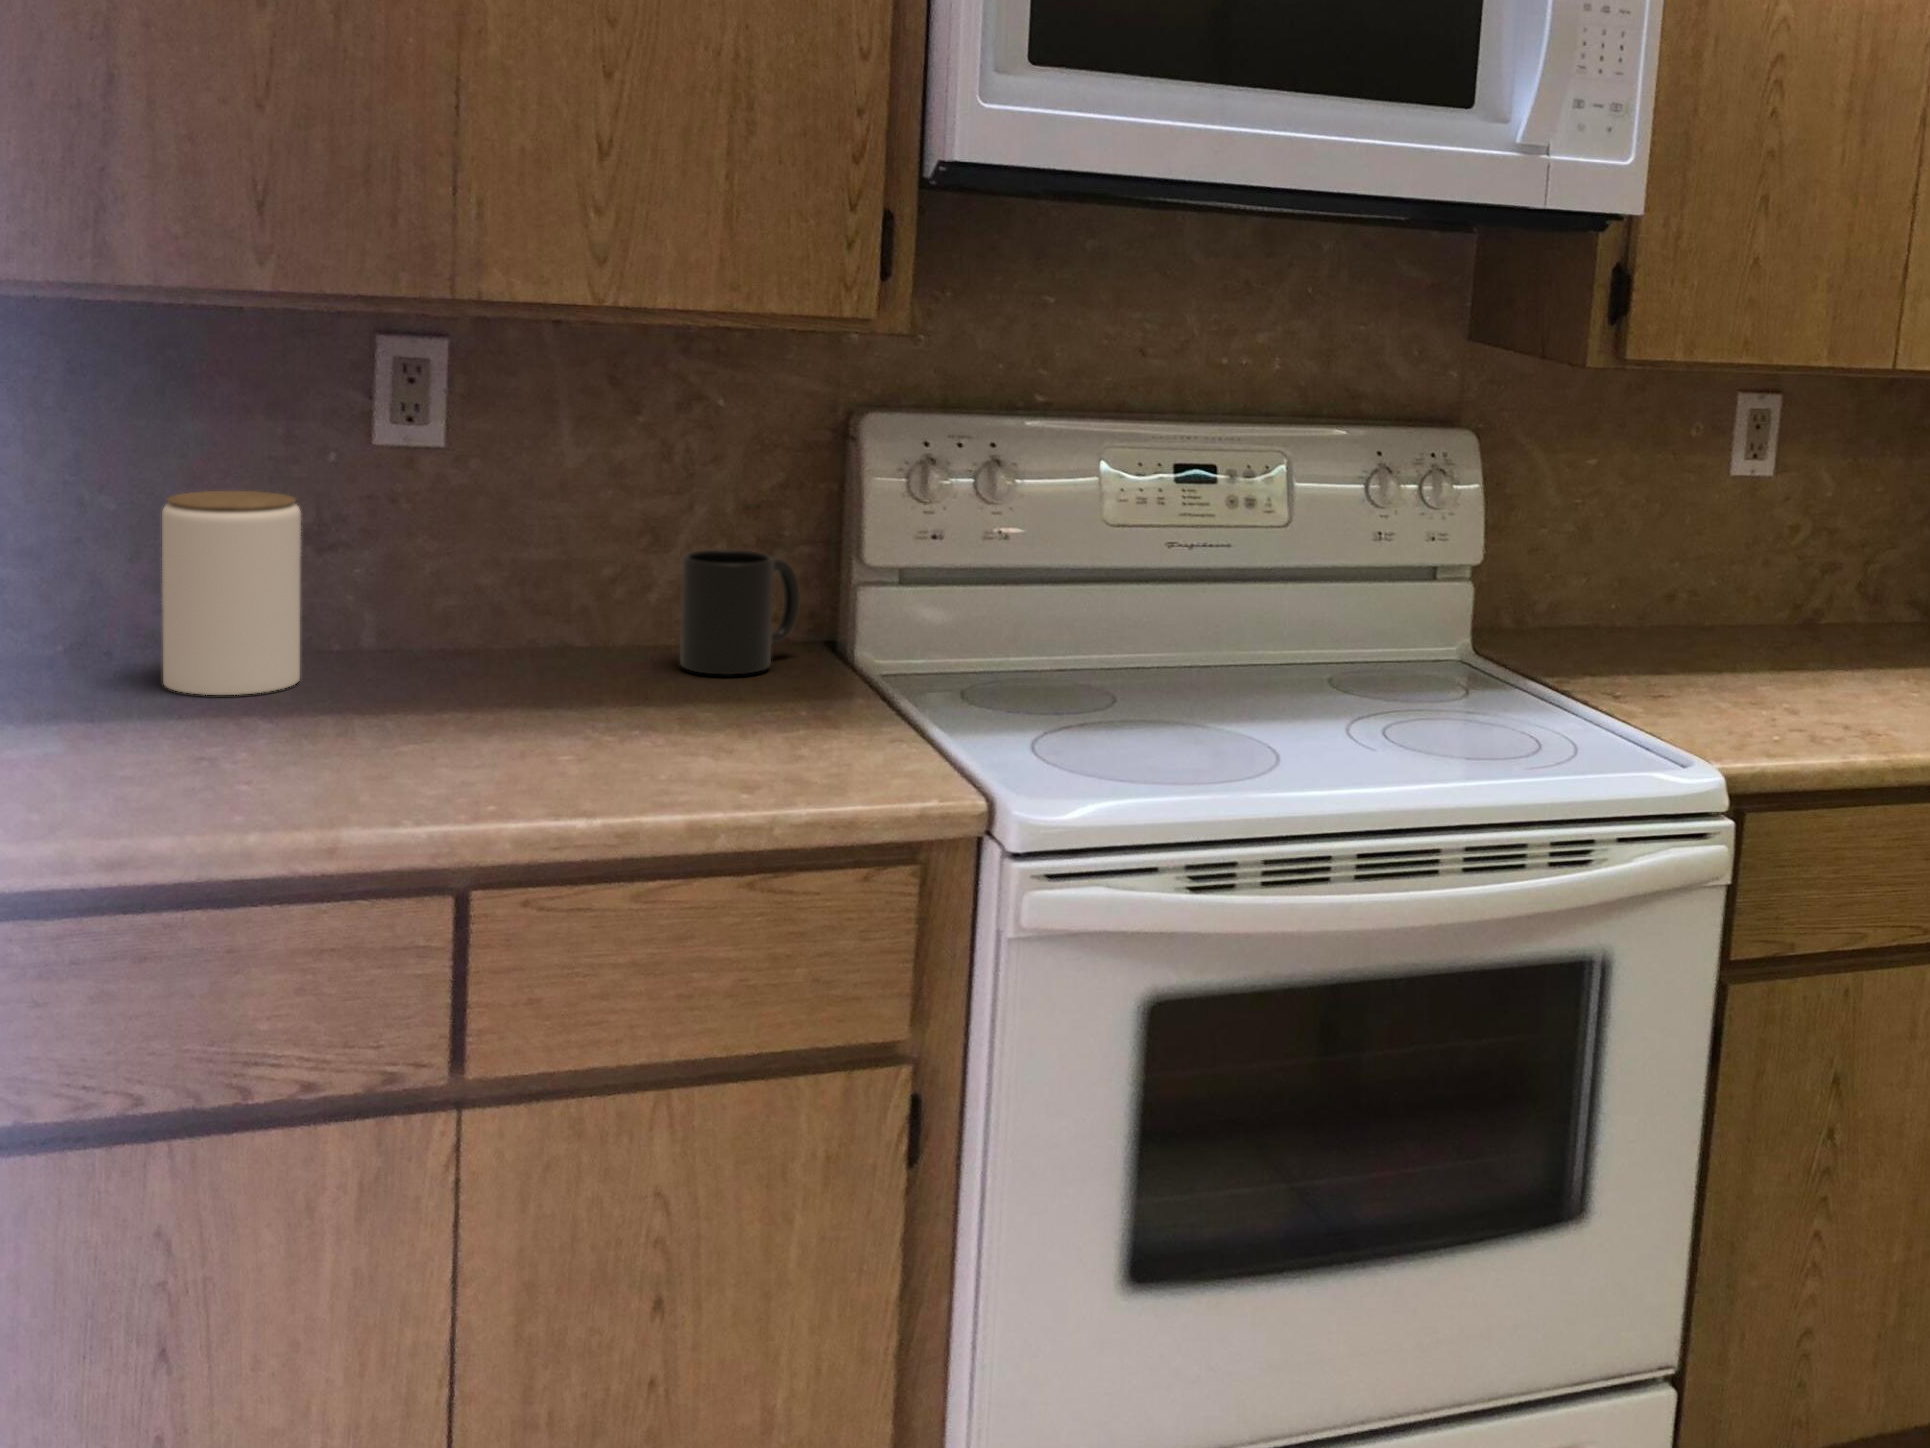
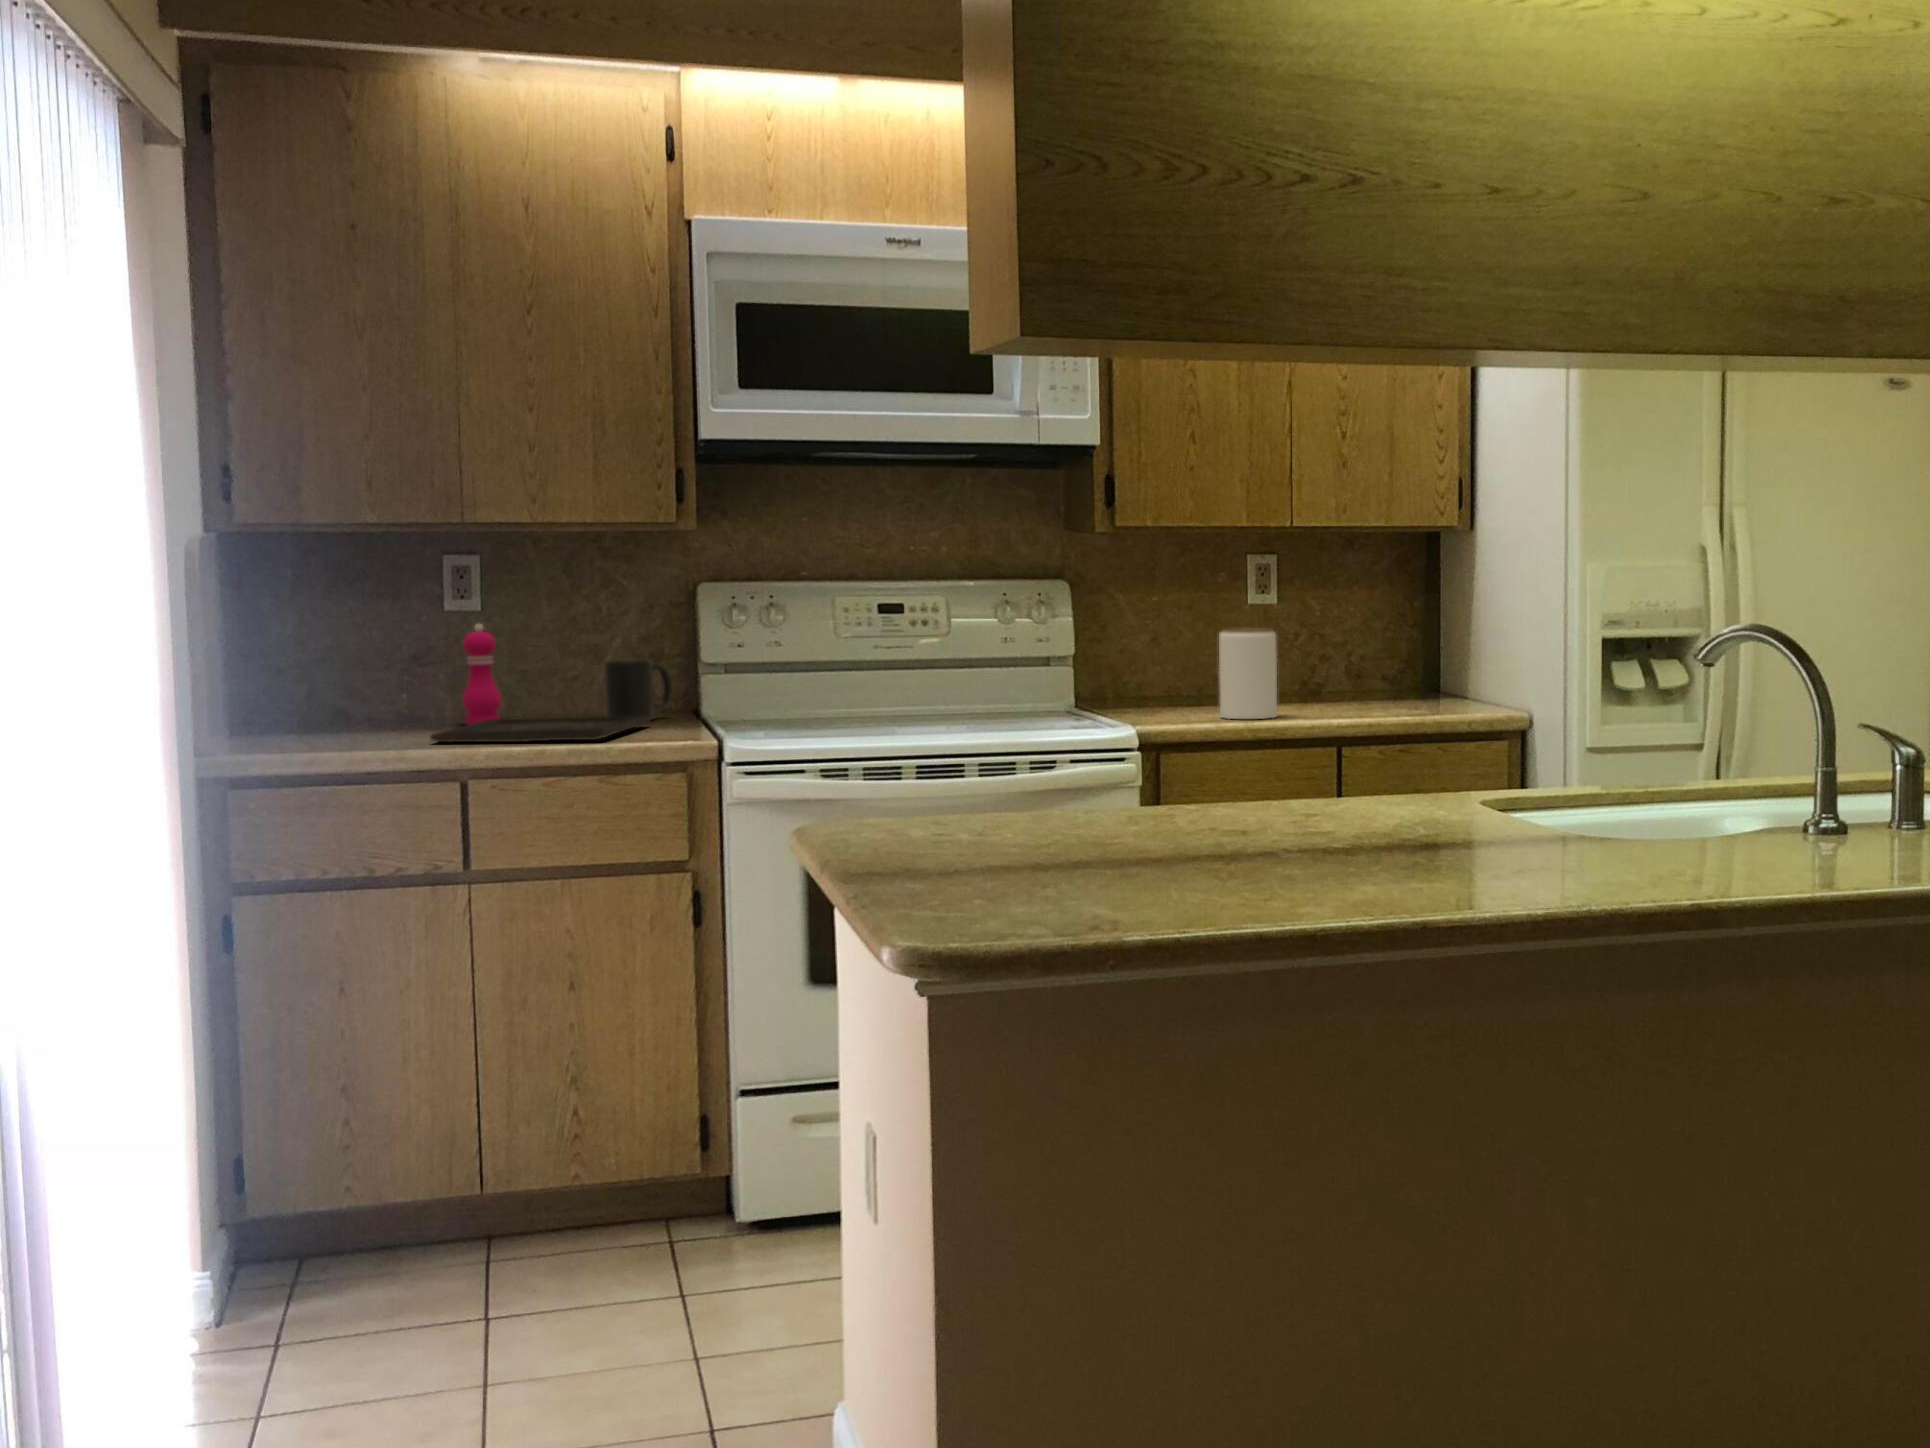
pepper mill: none [405,477,482,677] -> present [463,624,502,725]
jar: present [162,491,301,695] -> present [1219,628,1277,719]
tray: none [369,676,788,788] -> present [430,716,651,742]

